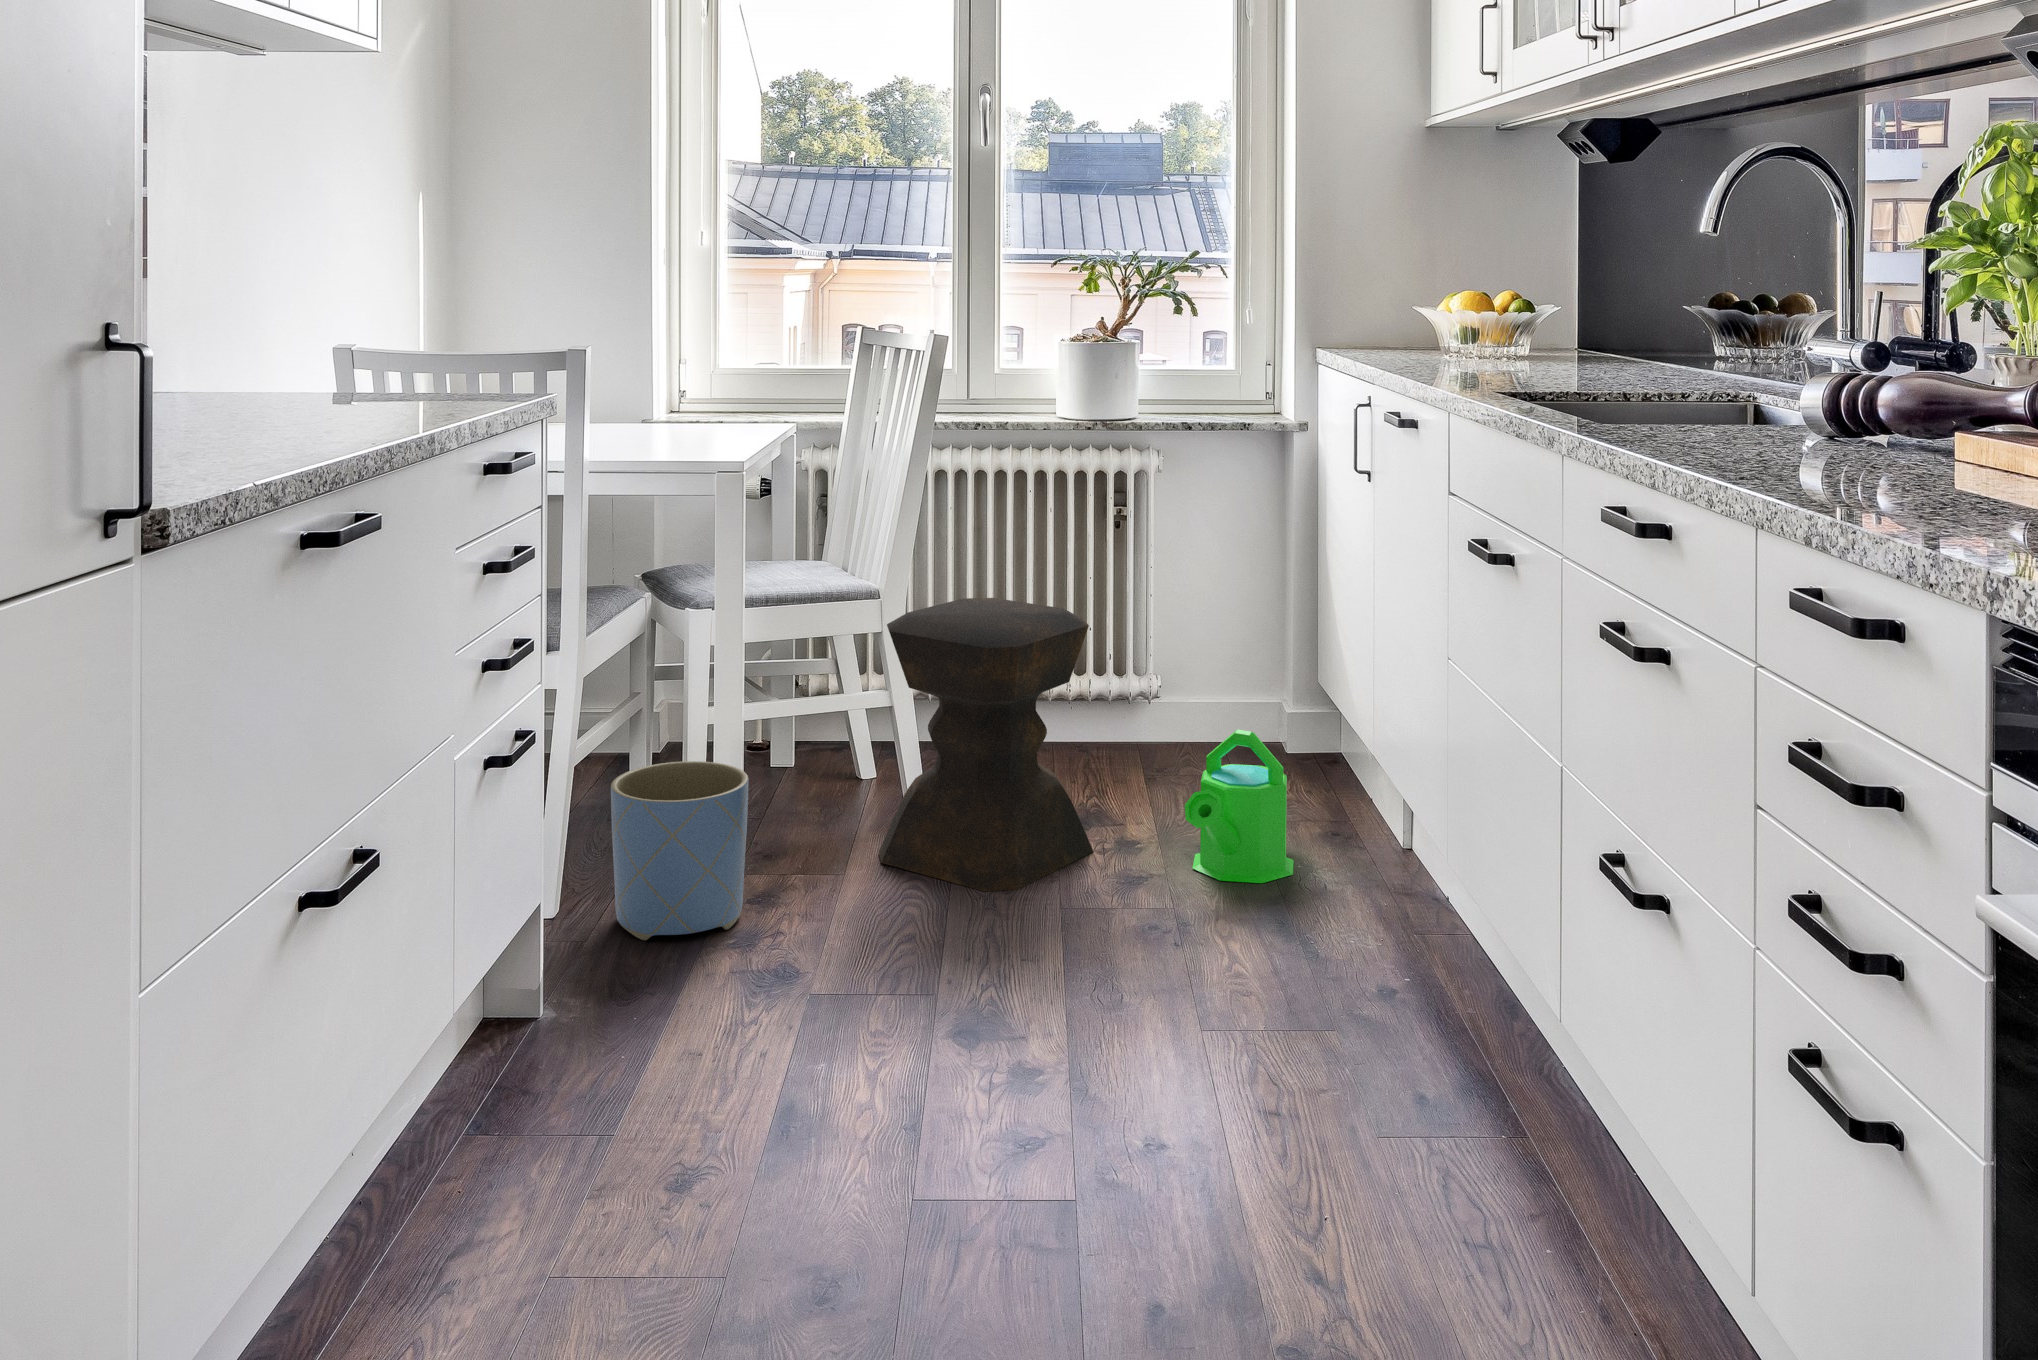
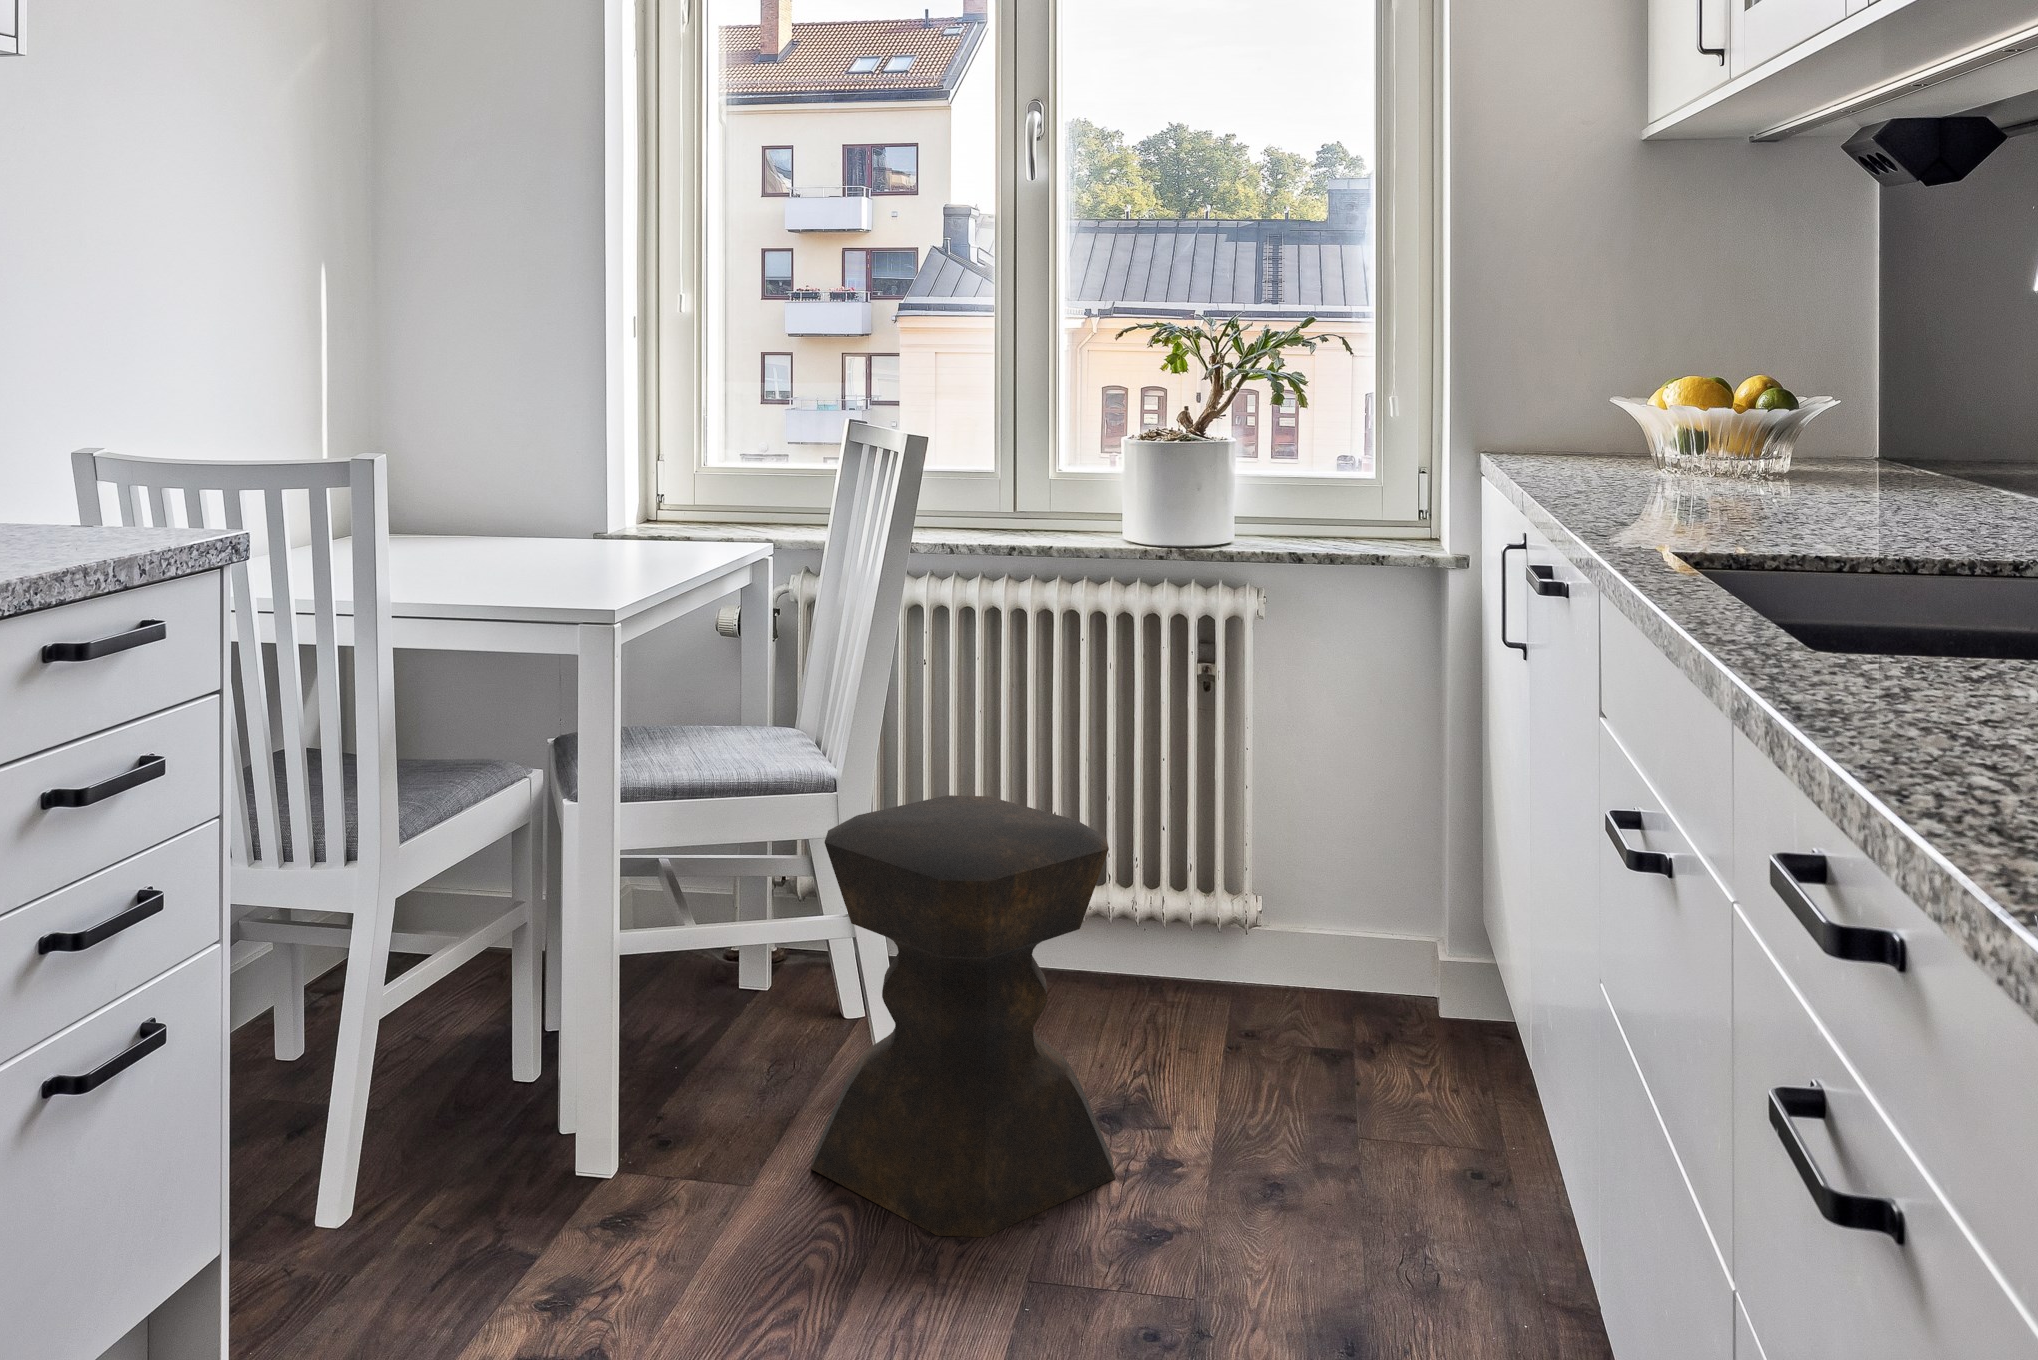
watering can: present [1185,729,1294,883] -> none [1229,1020,1409,1264]
planter: present [611,761,749,940] -> none [410,1013,601,1275]

